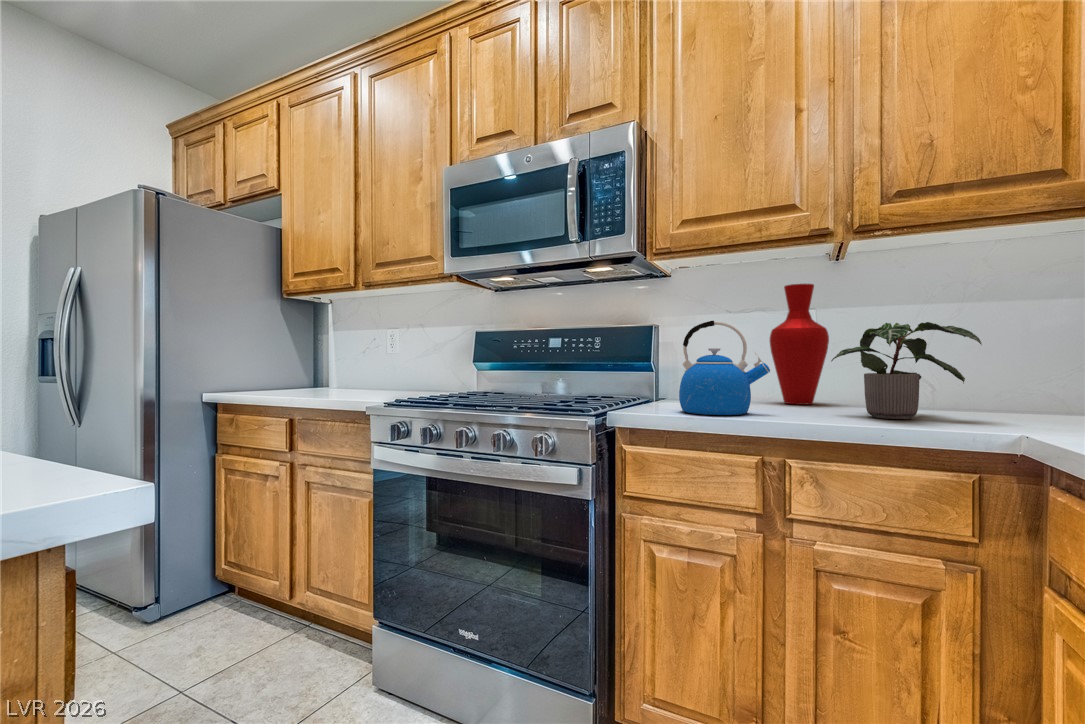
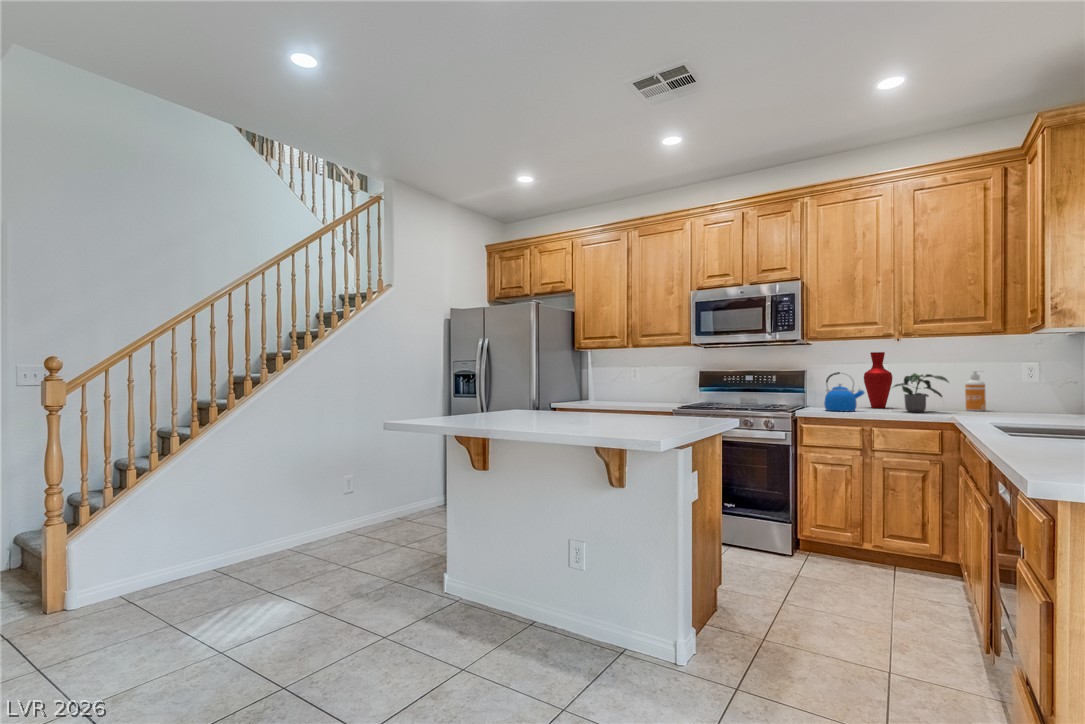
soap dispenser: none [997,318,1048,415] -> present [965,371,986,411]

